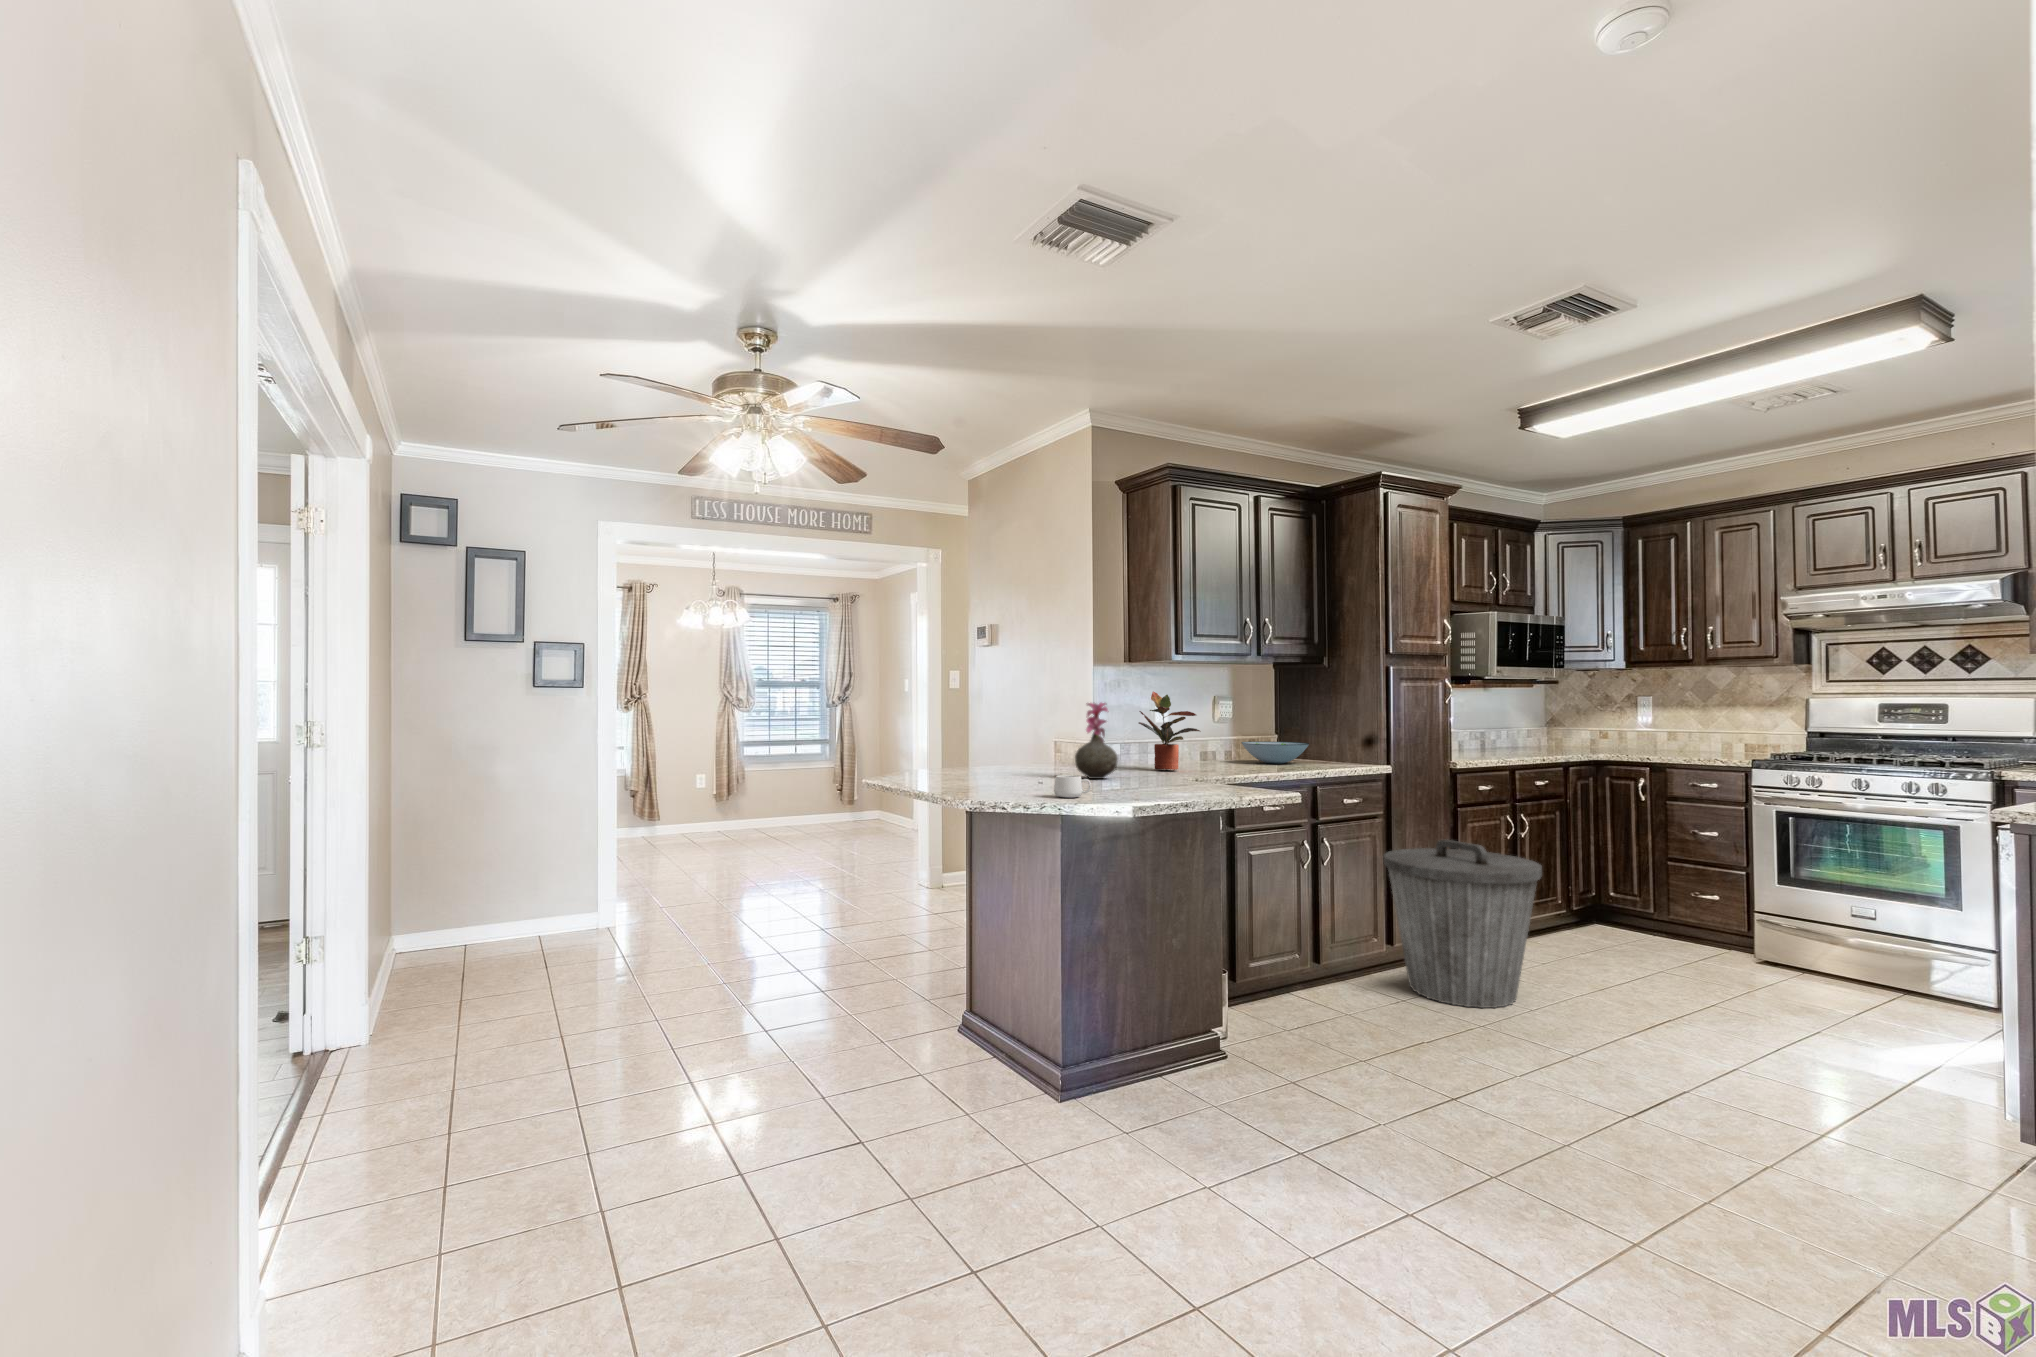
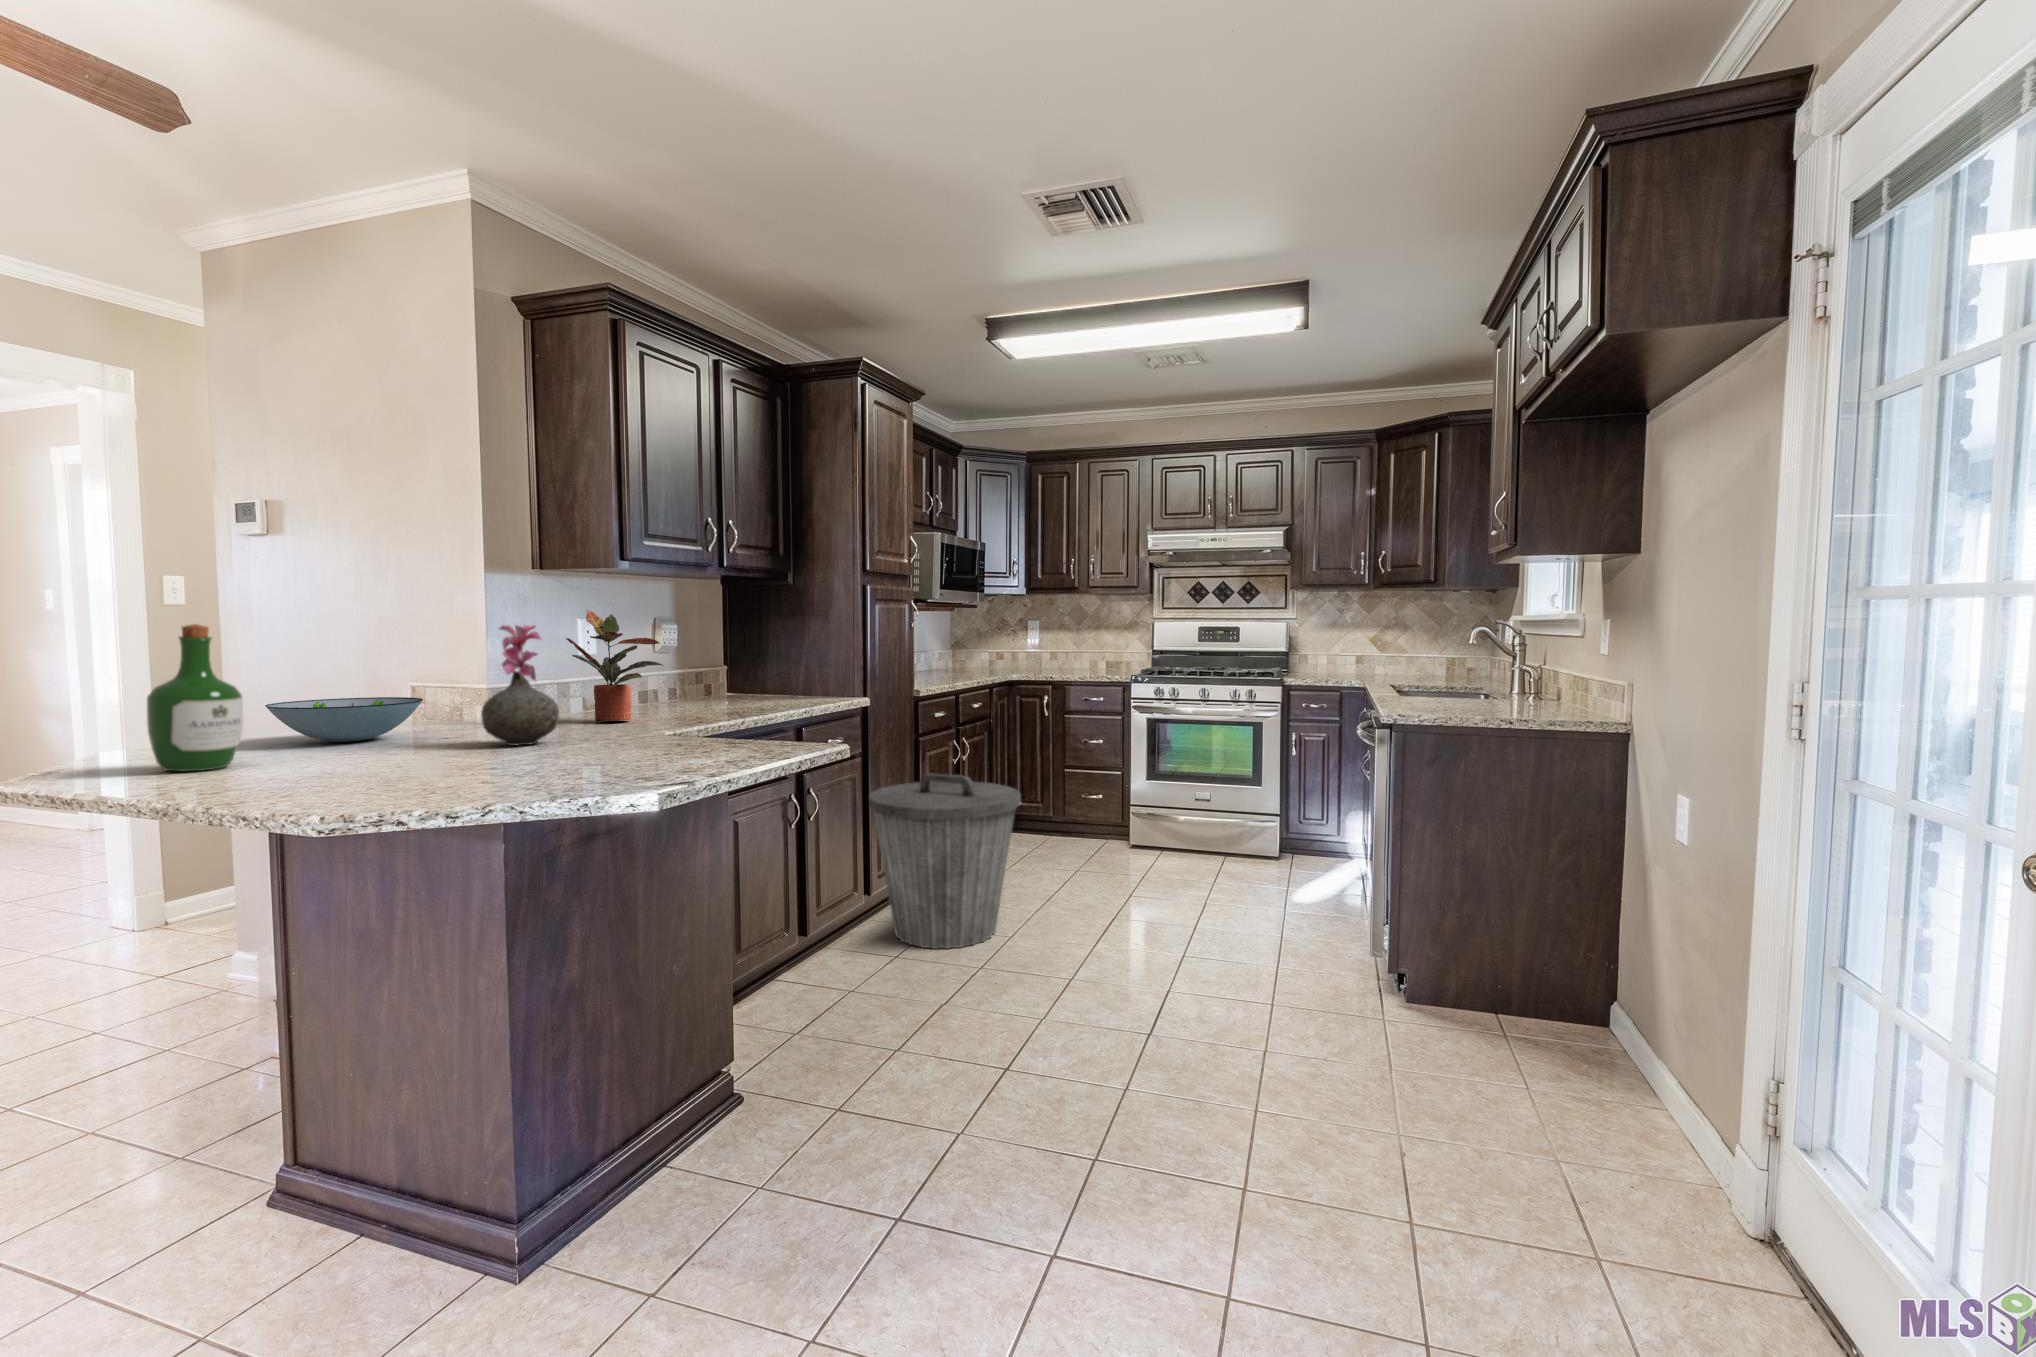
wine bottle: none [927,702,964,778] -> present [147,624,243,771]
decorative bowl: present [1242,741,1309,764] -> present [265,697,423,742]
mug: present [1054,775,1091,798] -> none [493,749,567,789]

